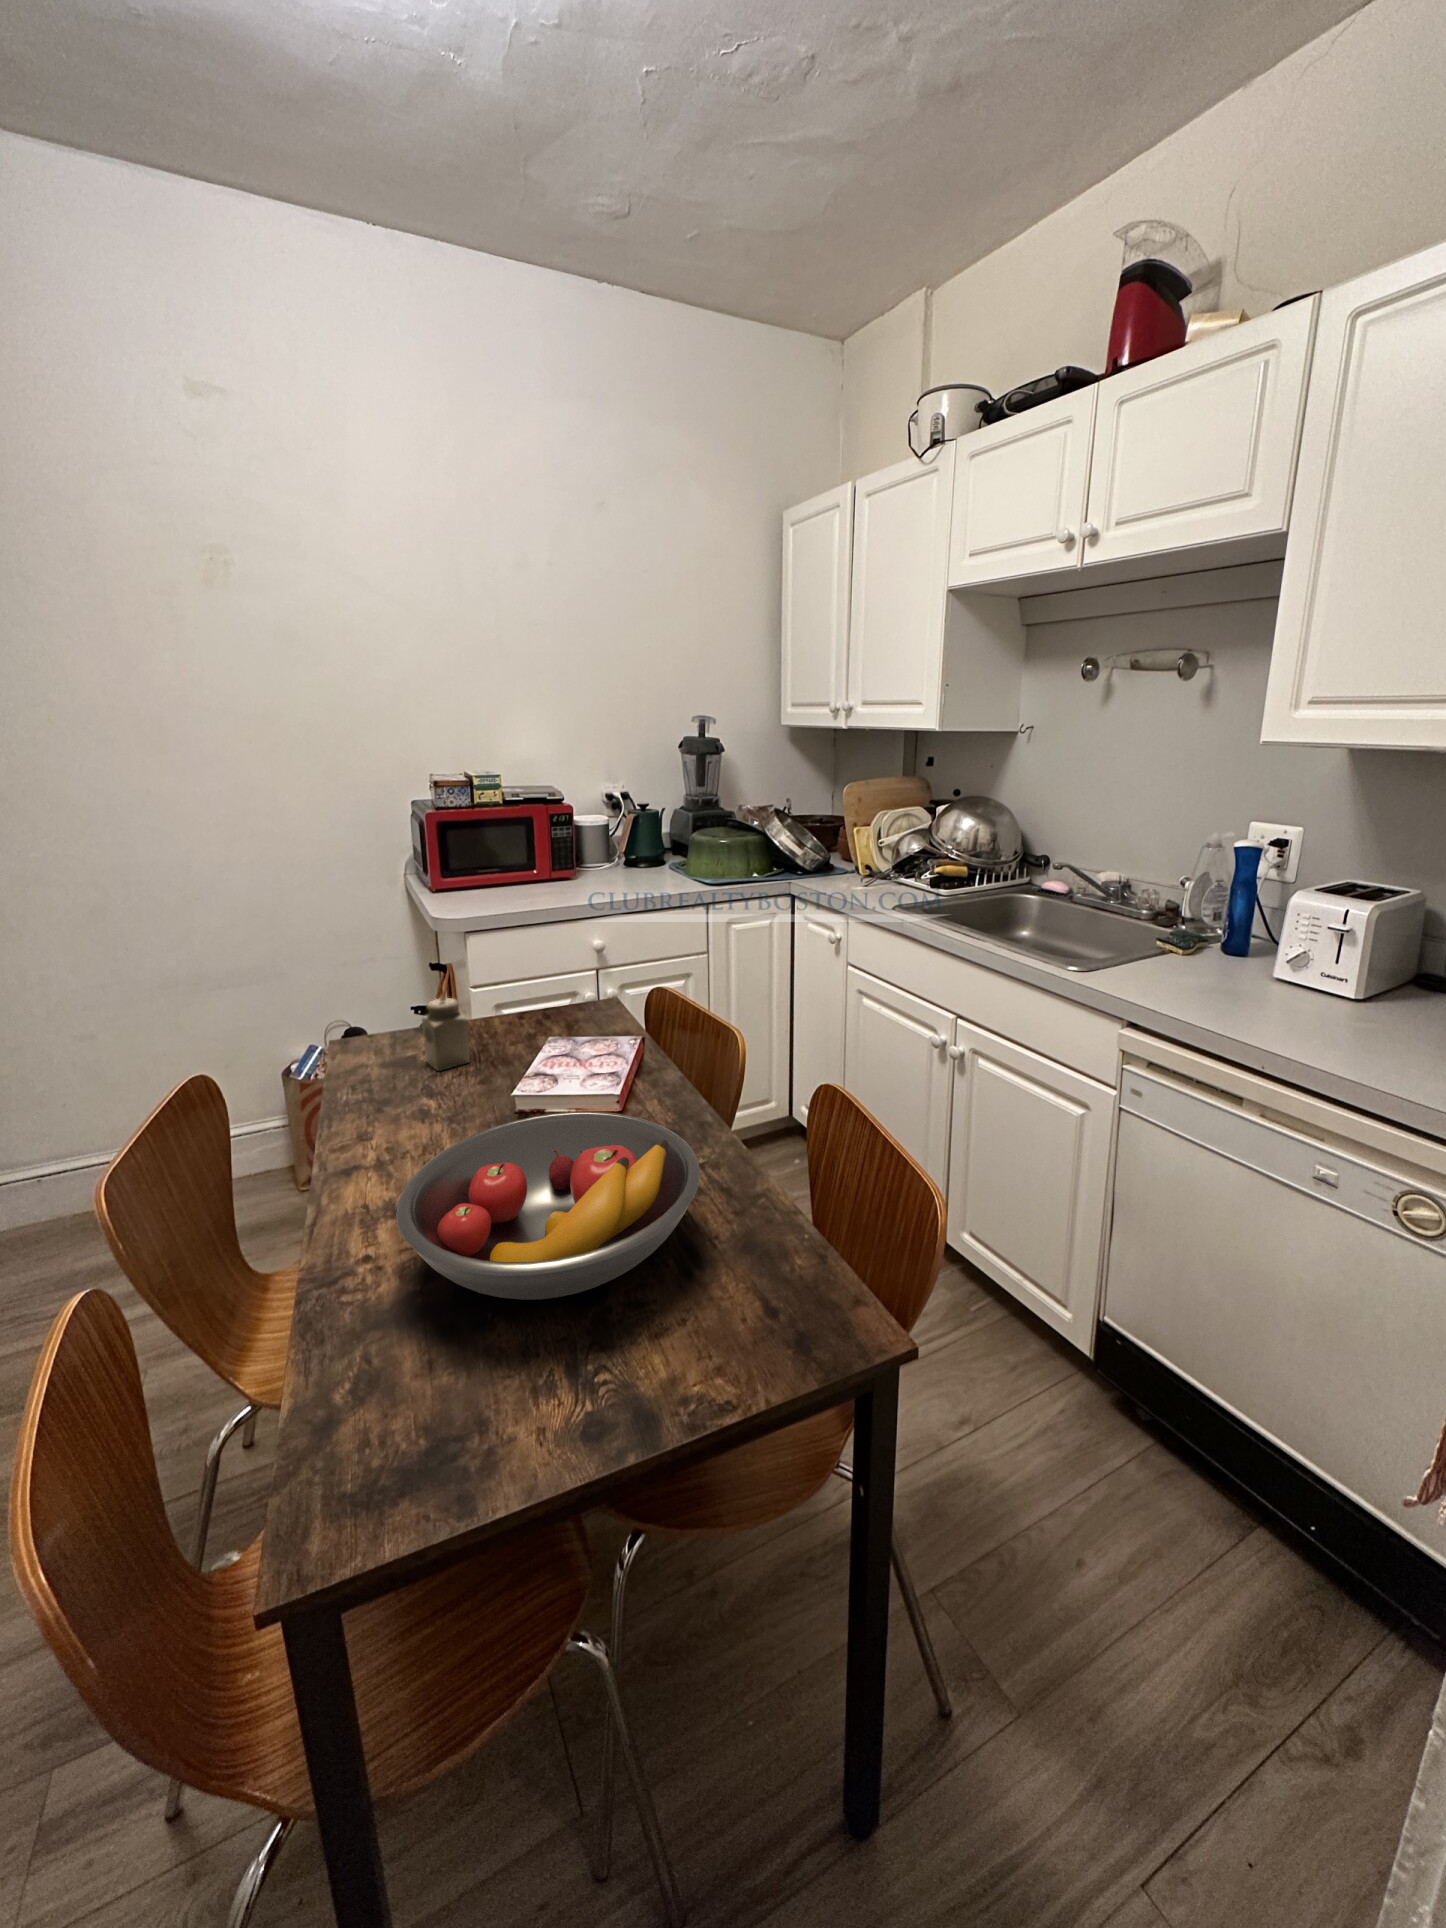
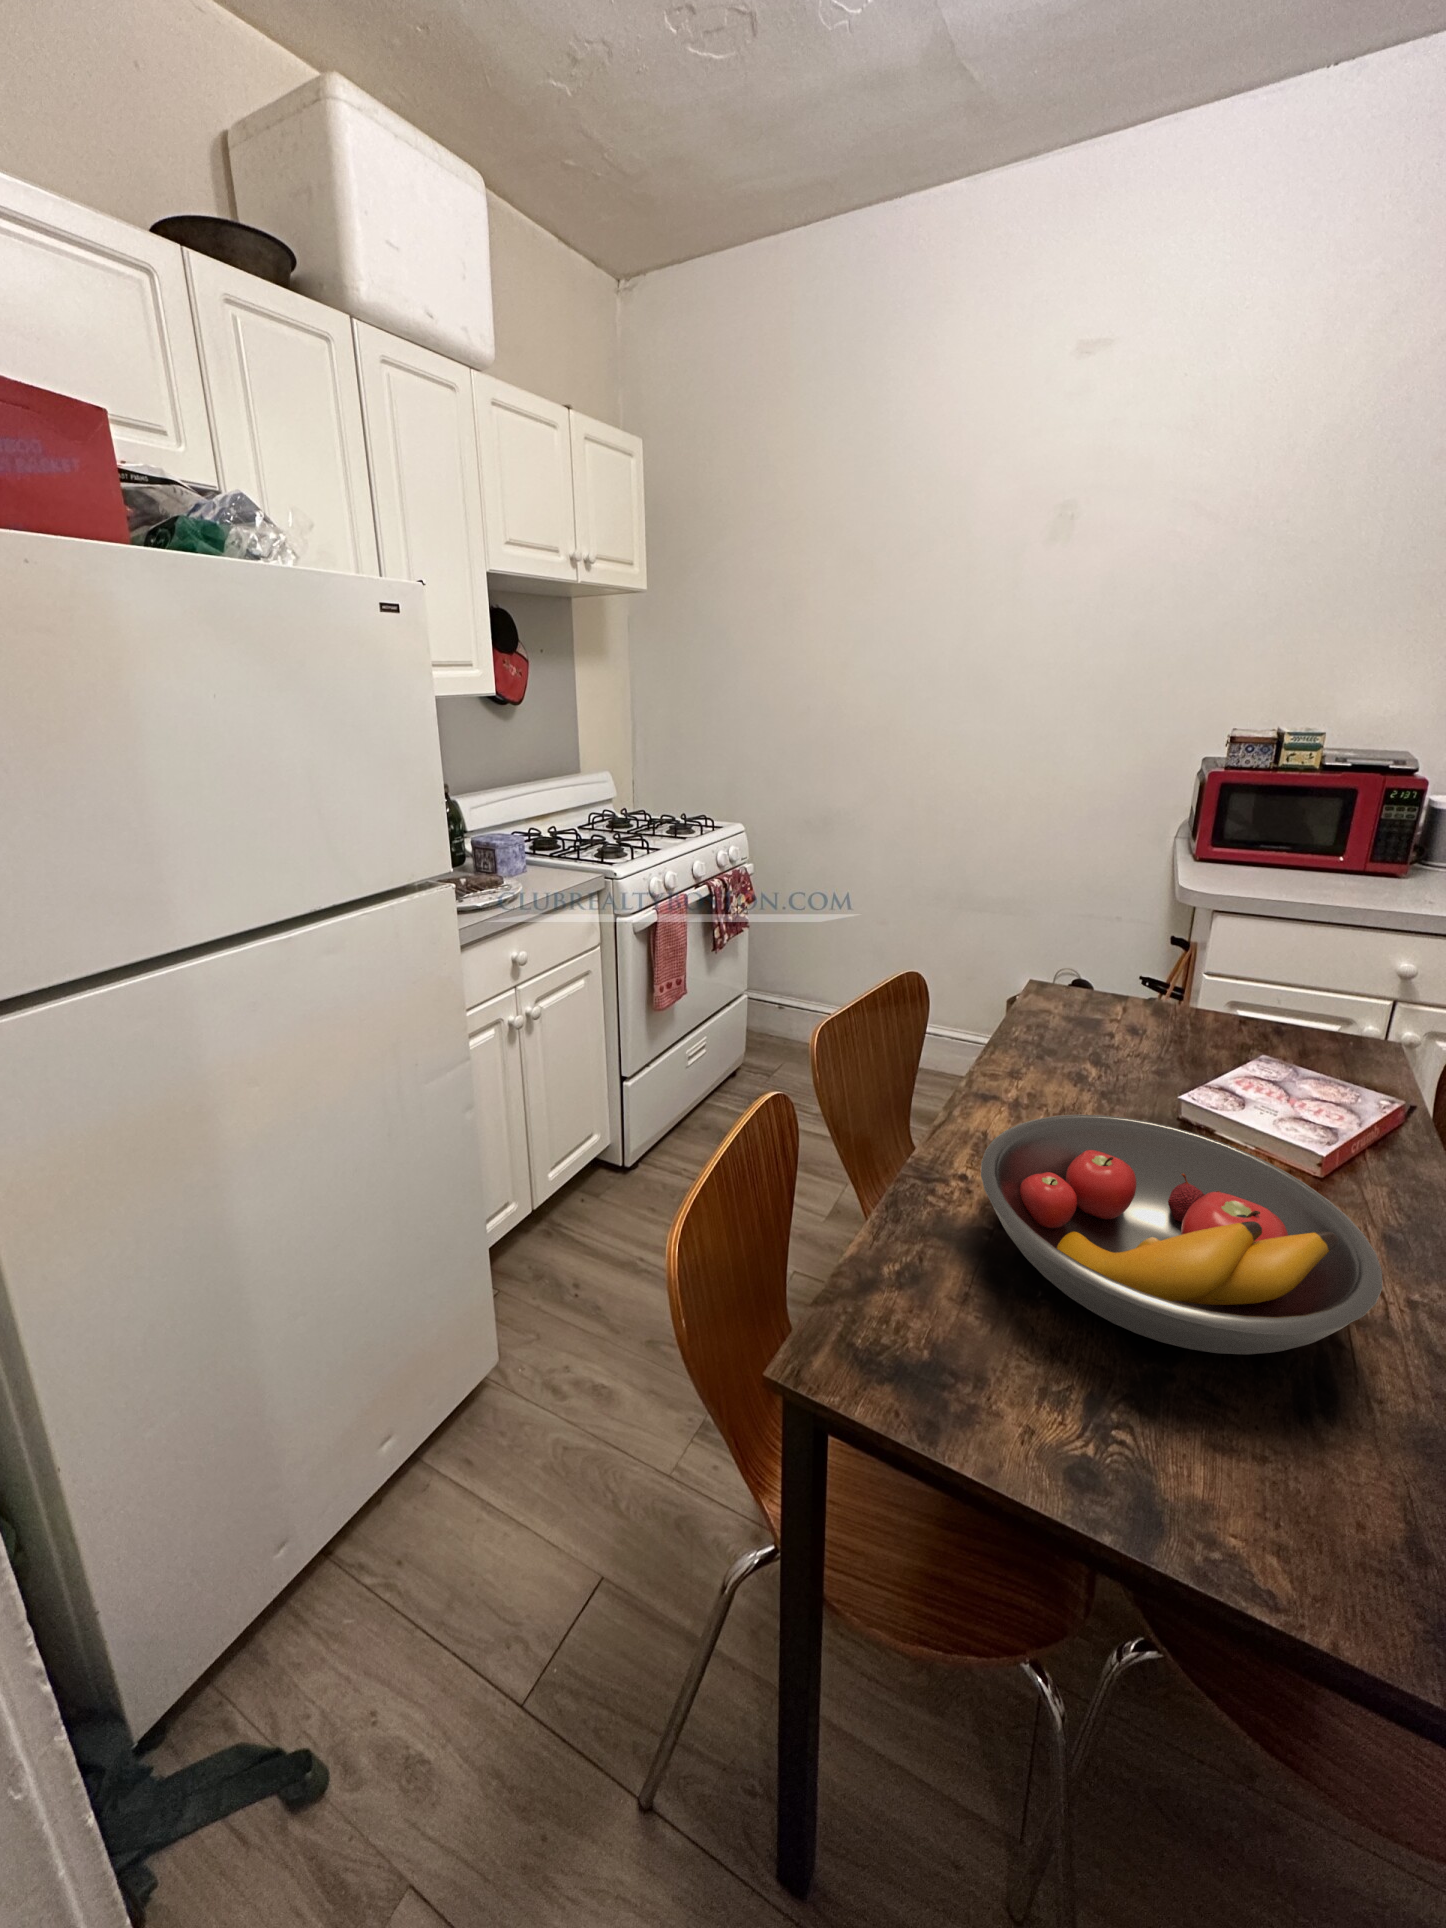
salt shaker: present [422,998,470,1071] -> none [1106,969,1160,1048]

